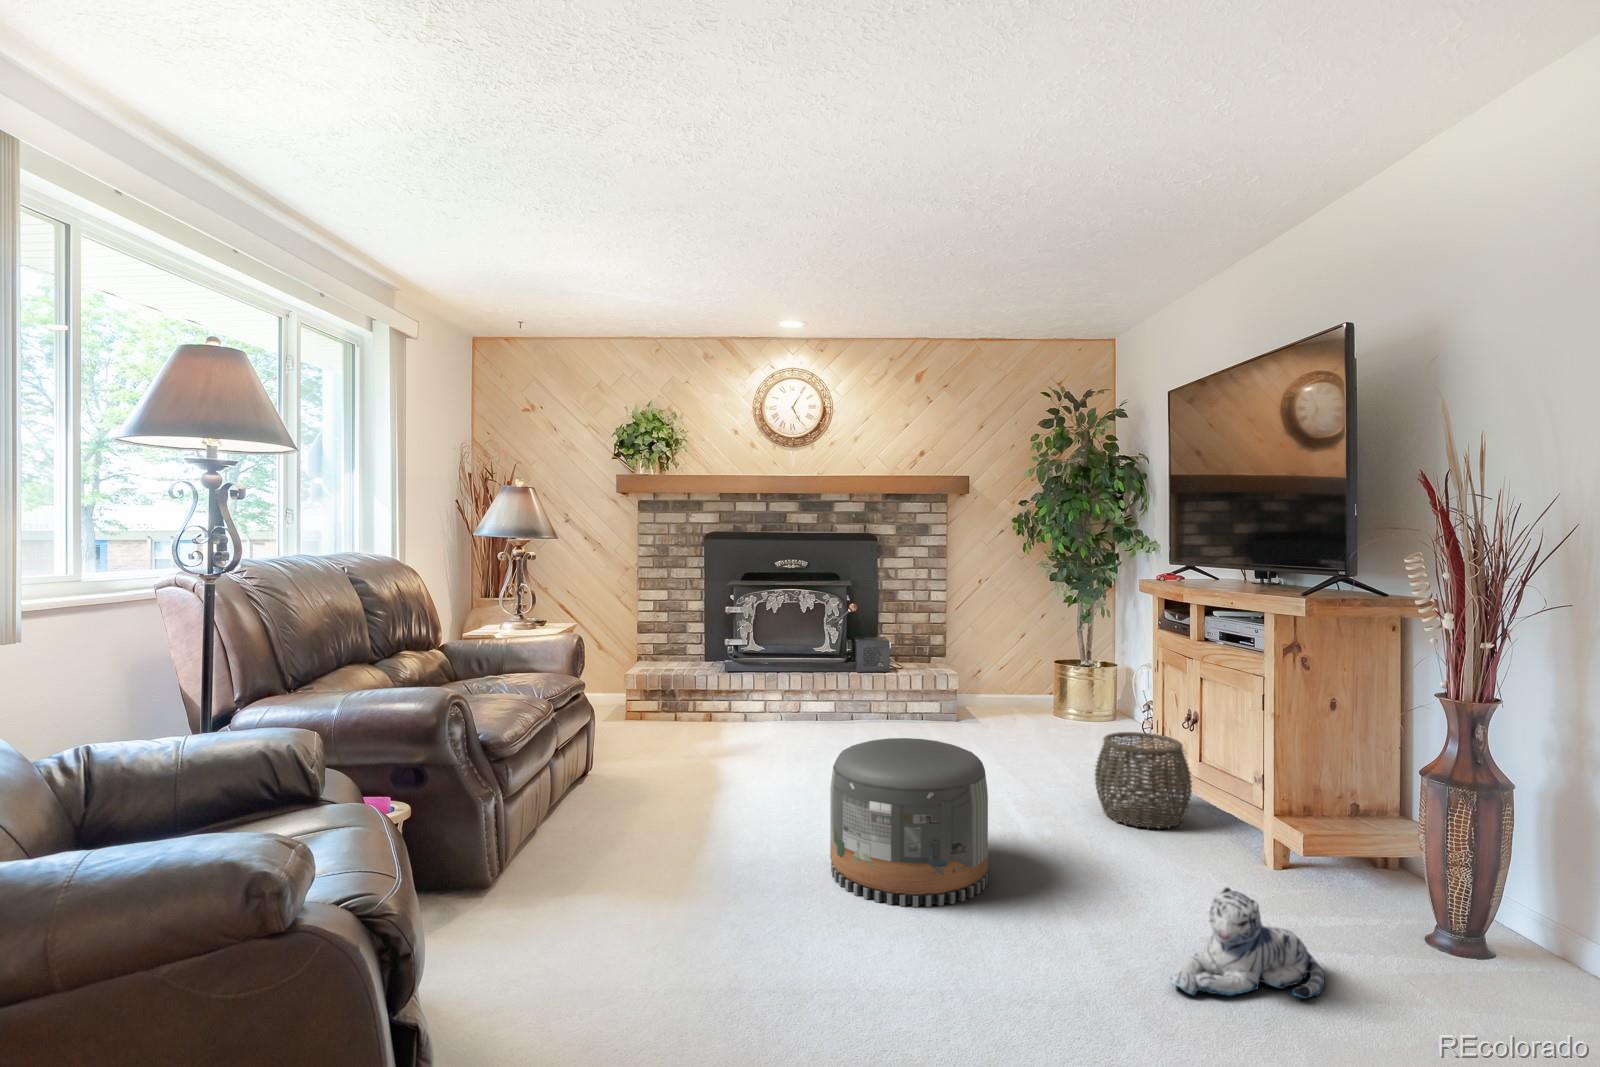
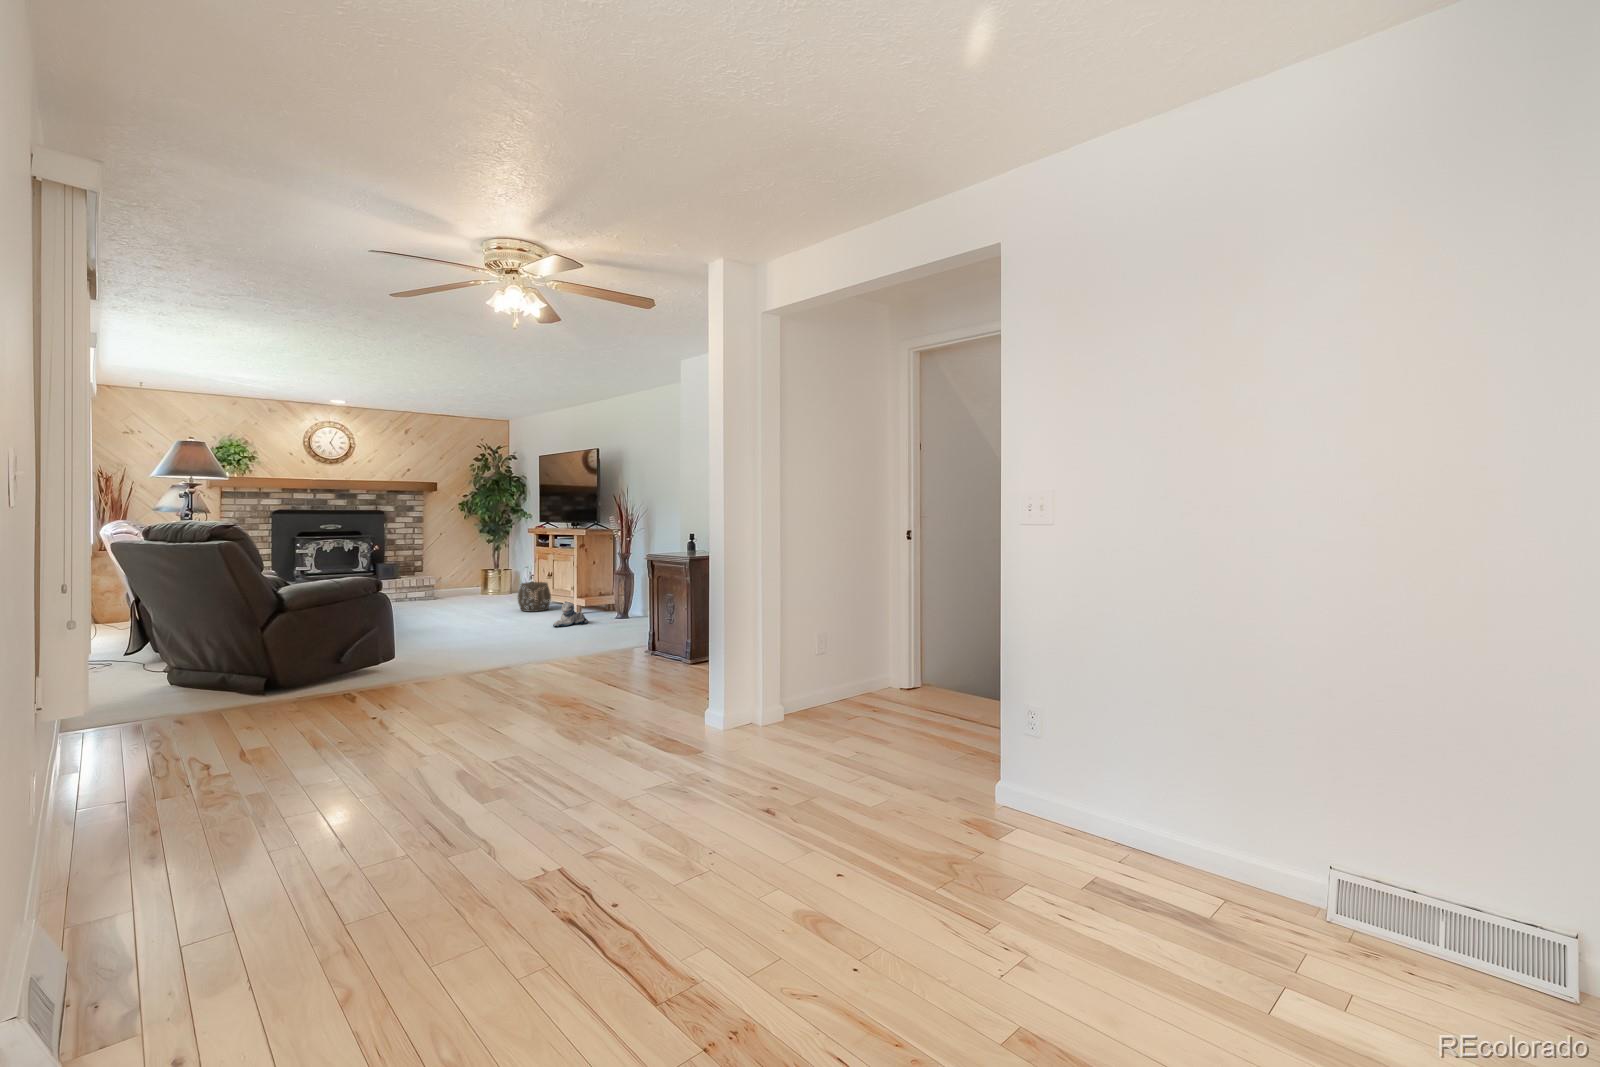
pouf: present [830,738,988,907] -> none [434,582,492,630]

